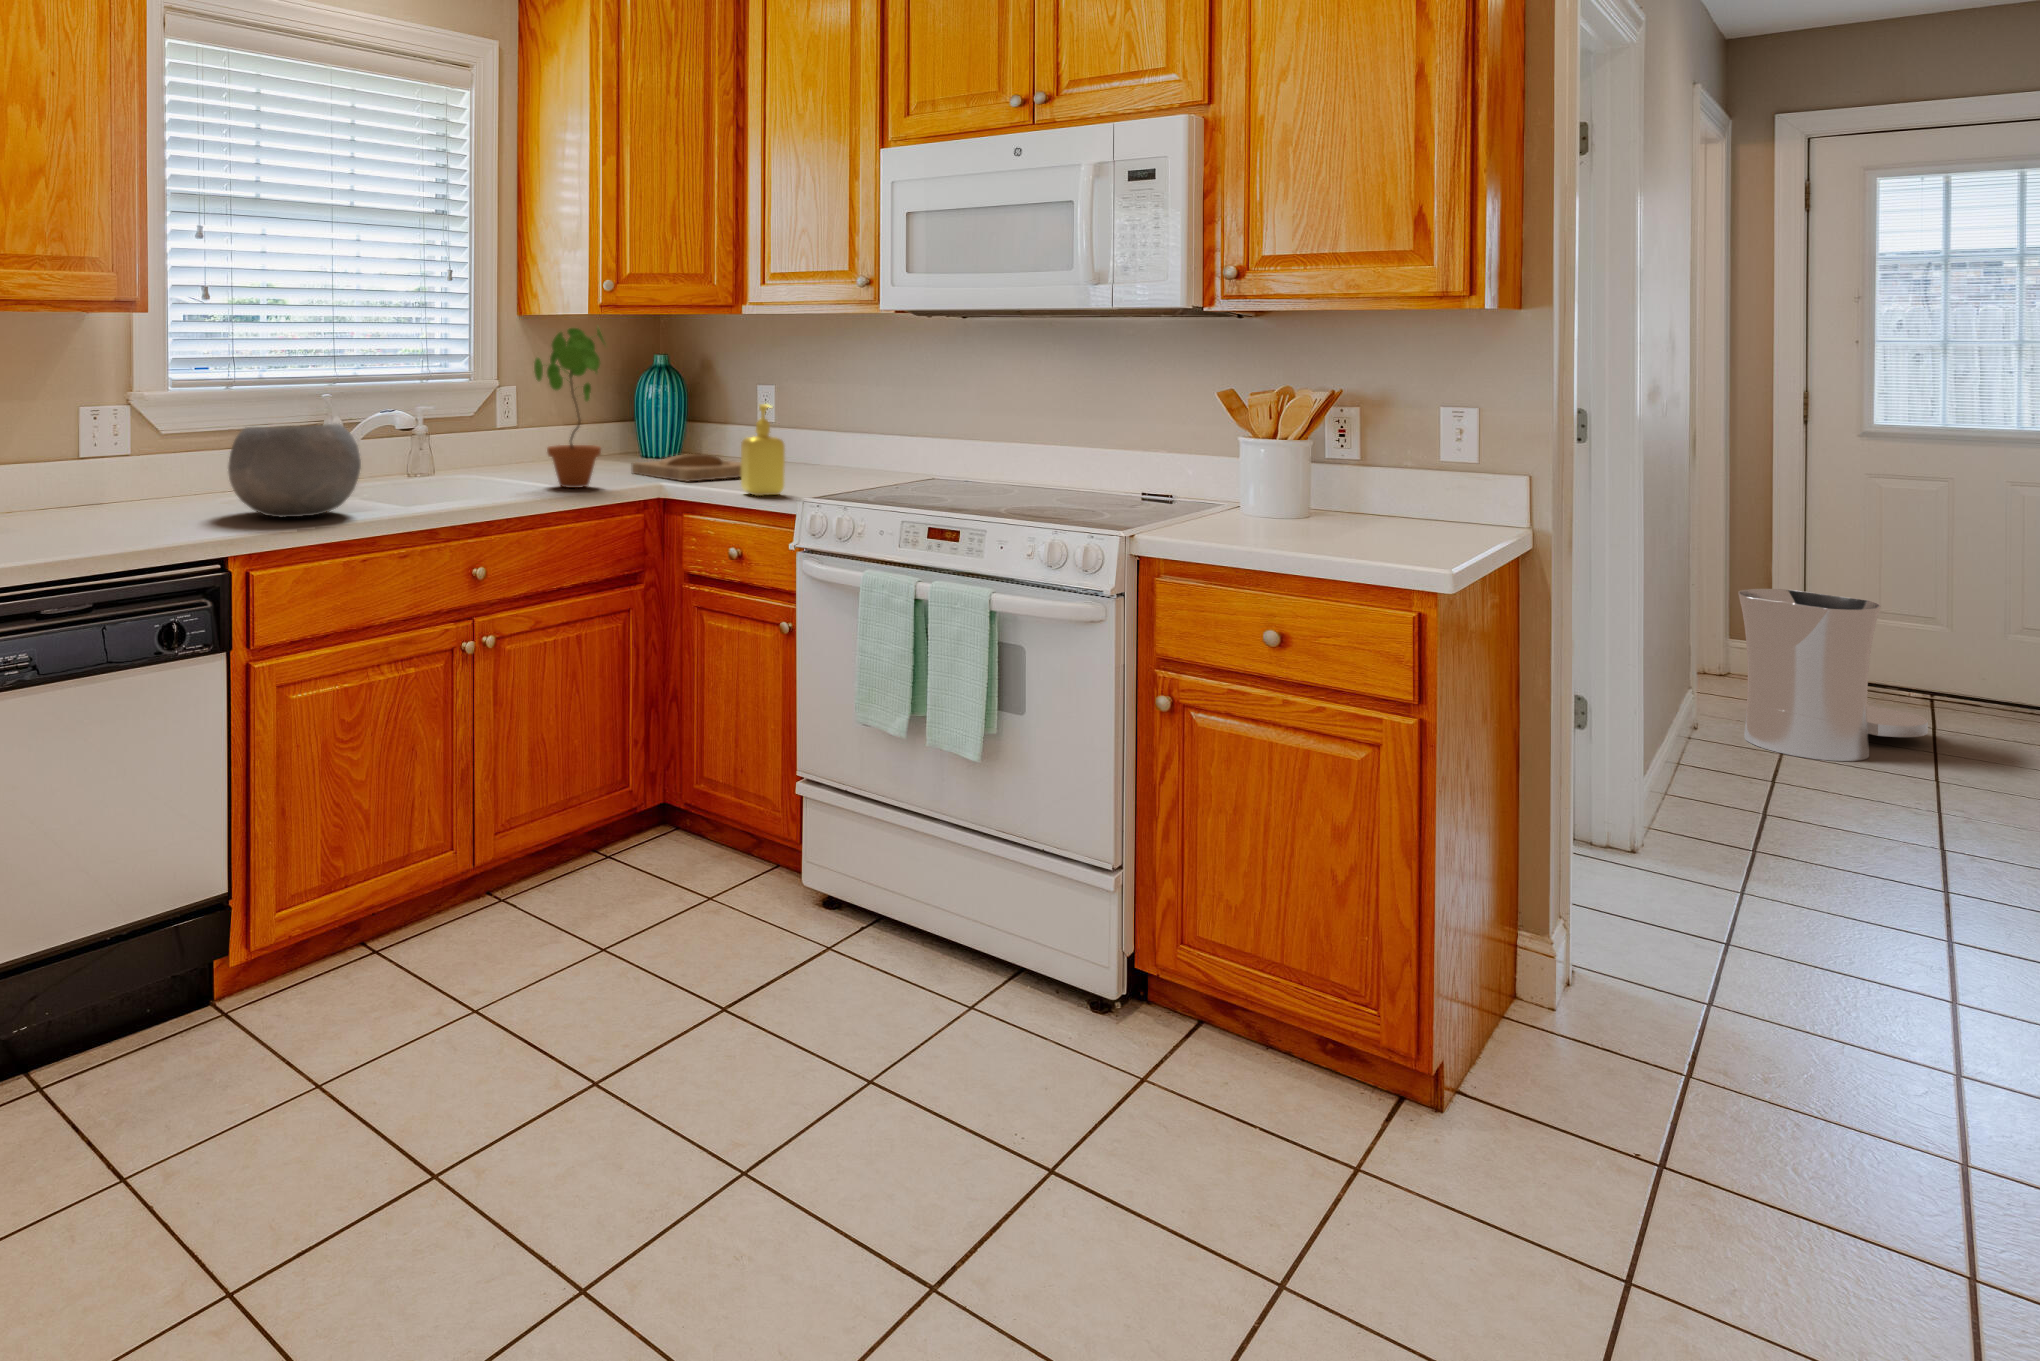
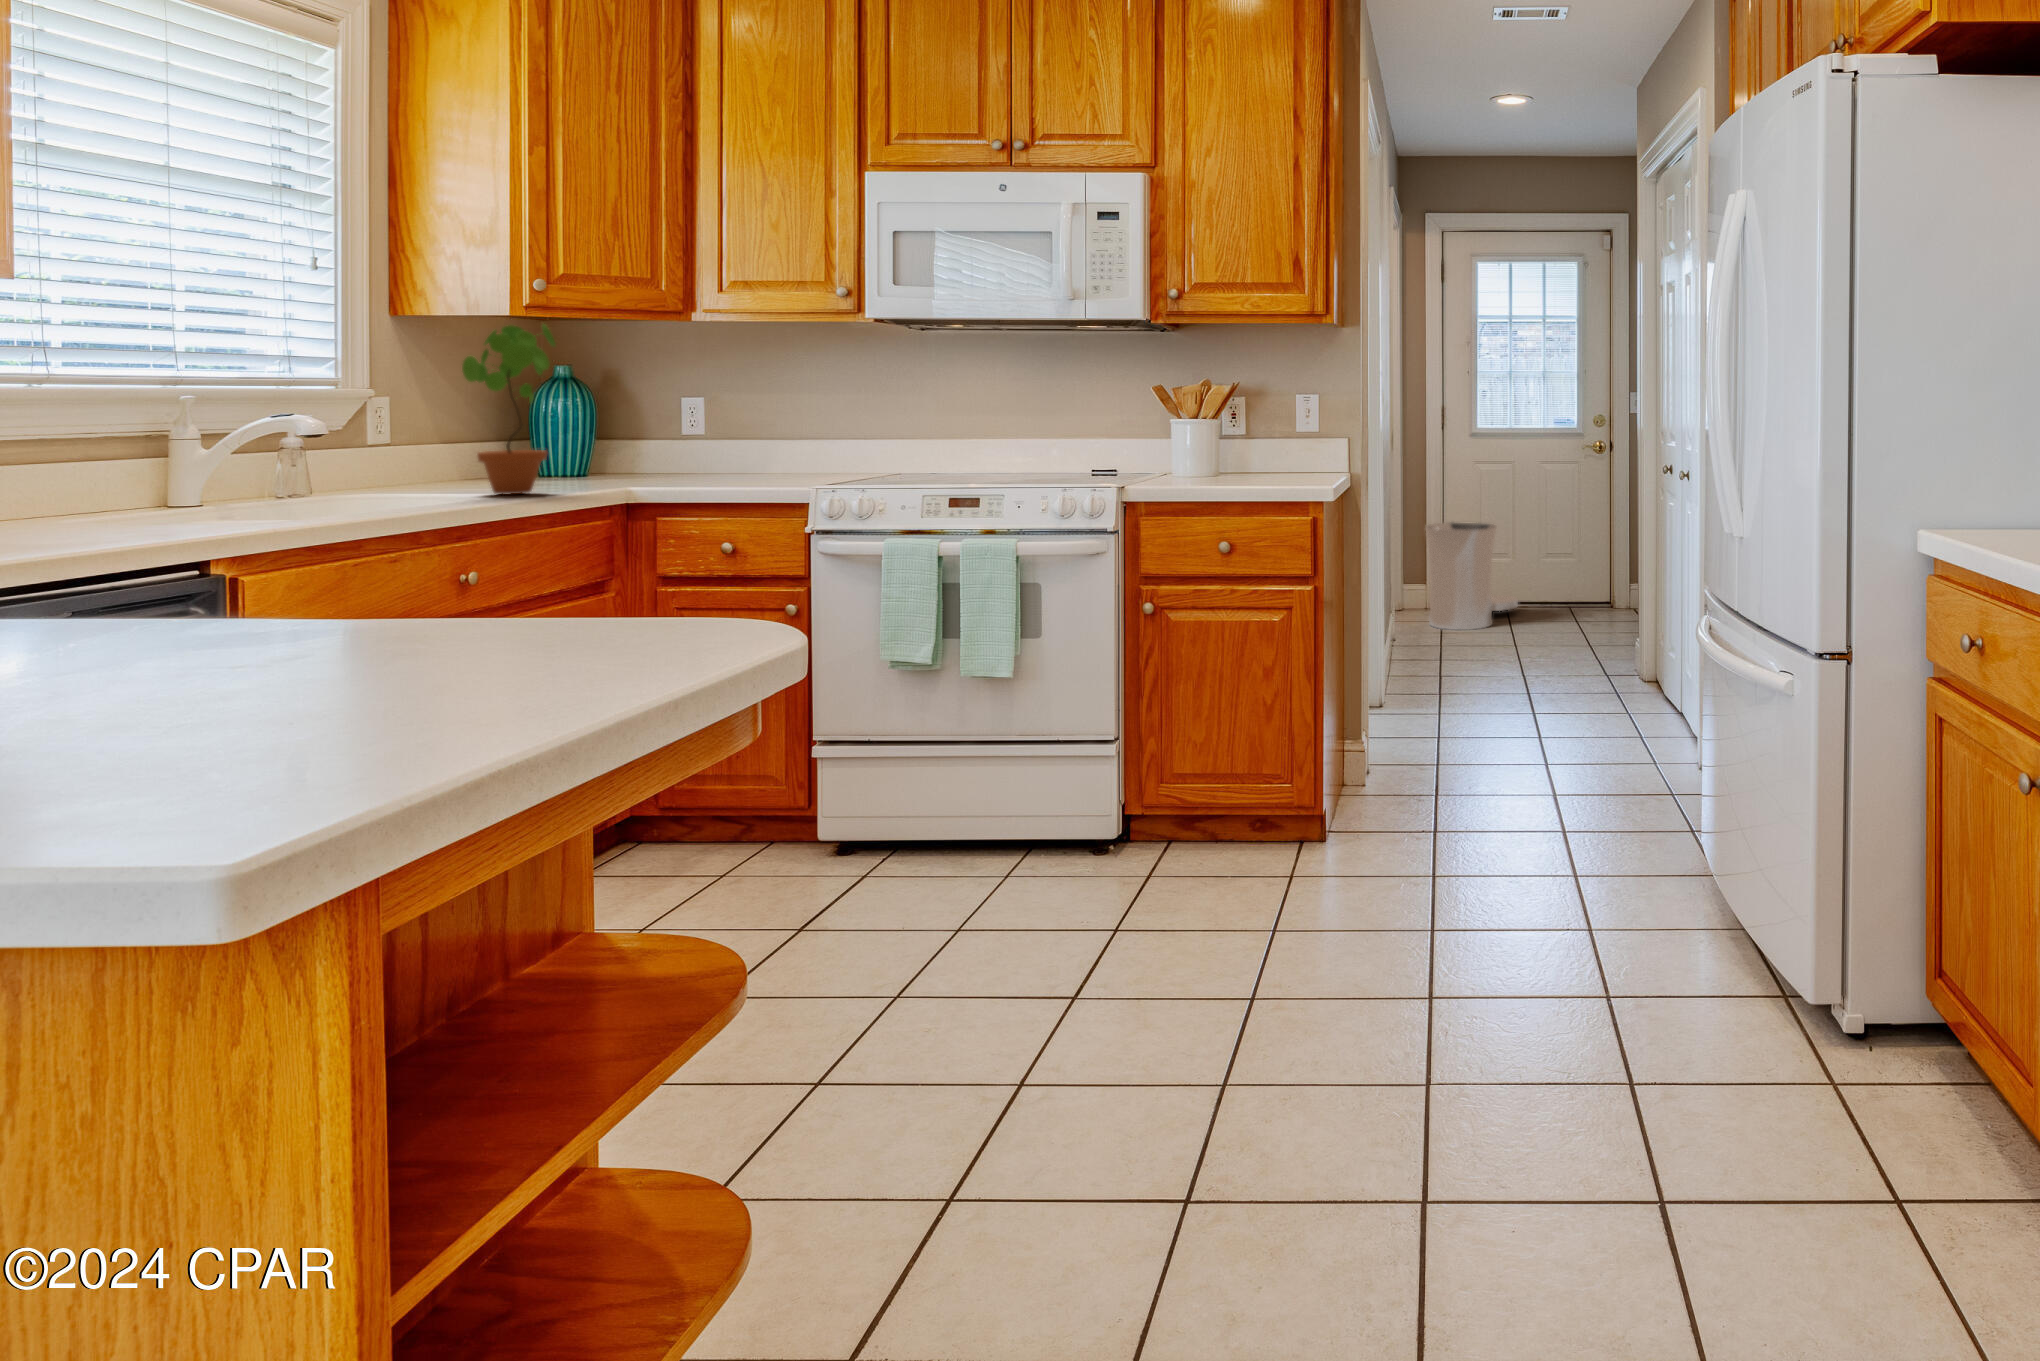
soap dispenser: present [741,404,785,496] -> none [715,402,763,489]
bowl: present [228,424,361,517] -> none [110,422,309,532]
tray: present [631,454,741,481] -> none [549,460,704,485]

